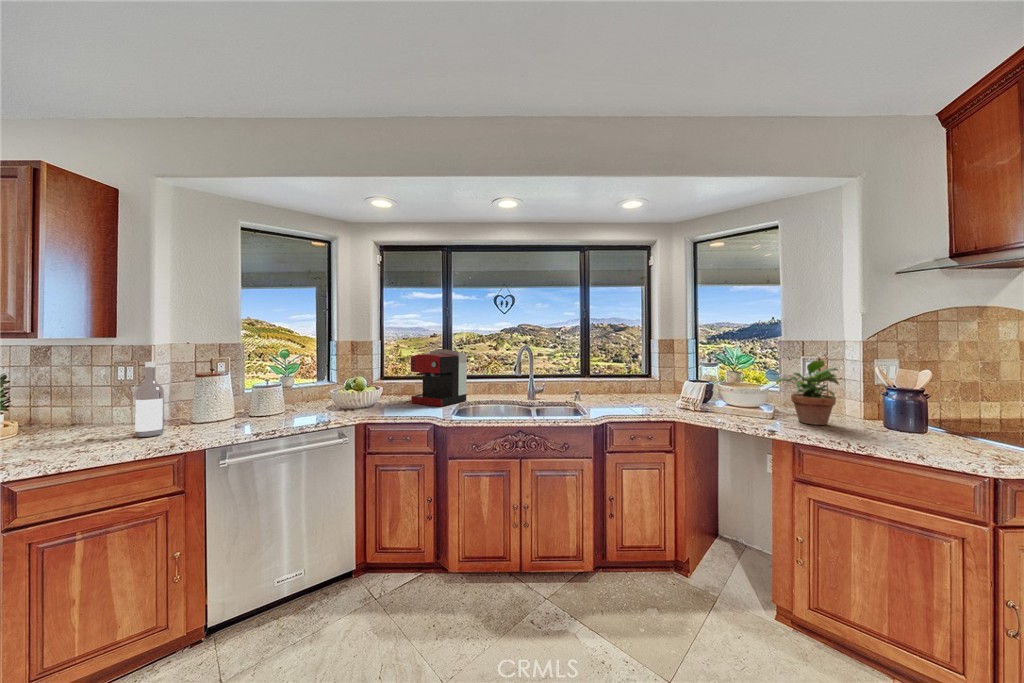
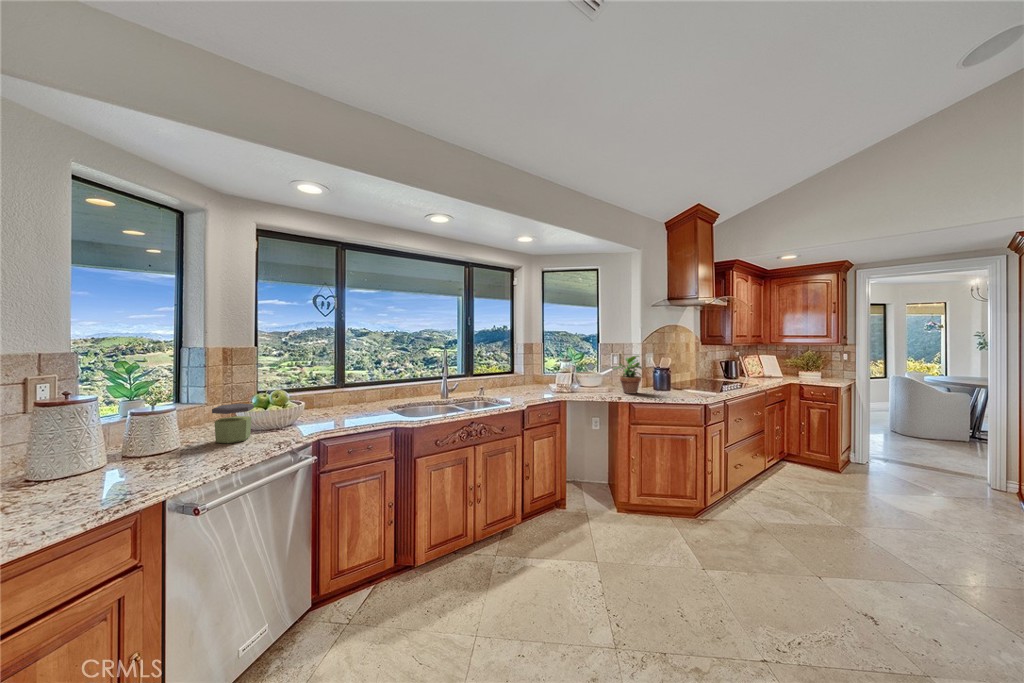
coffee maker: present [411,349,467,407] -> none [330,355,382,415]
wine bottle: present [135,362,164,437] -> none [52,390,98,504]
jar: none [291,384,321,415] -> present [212,404,254,443]

